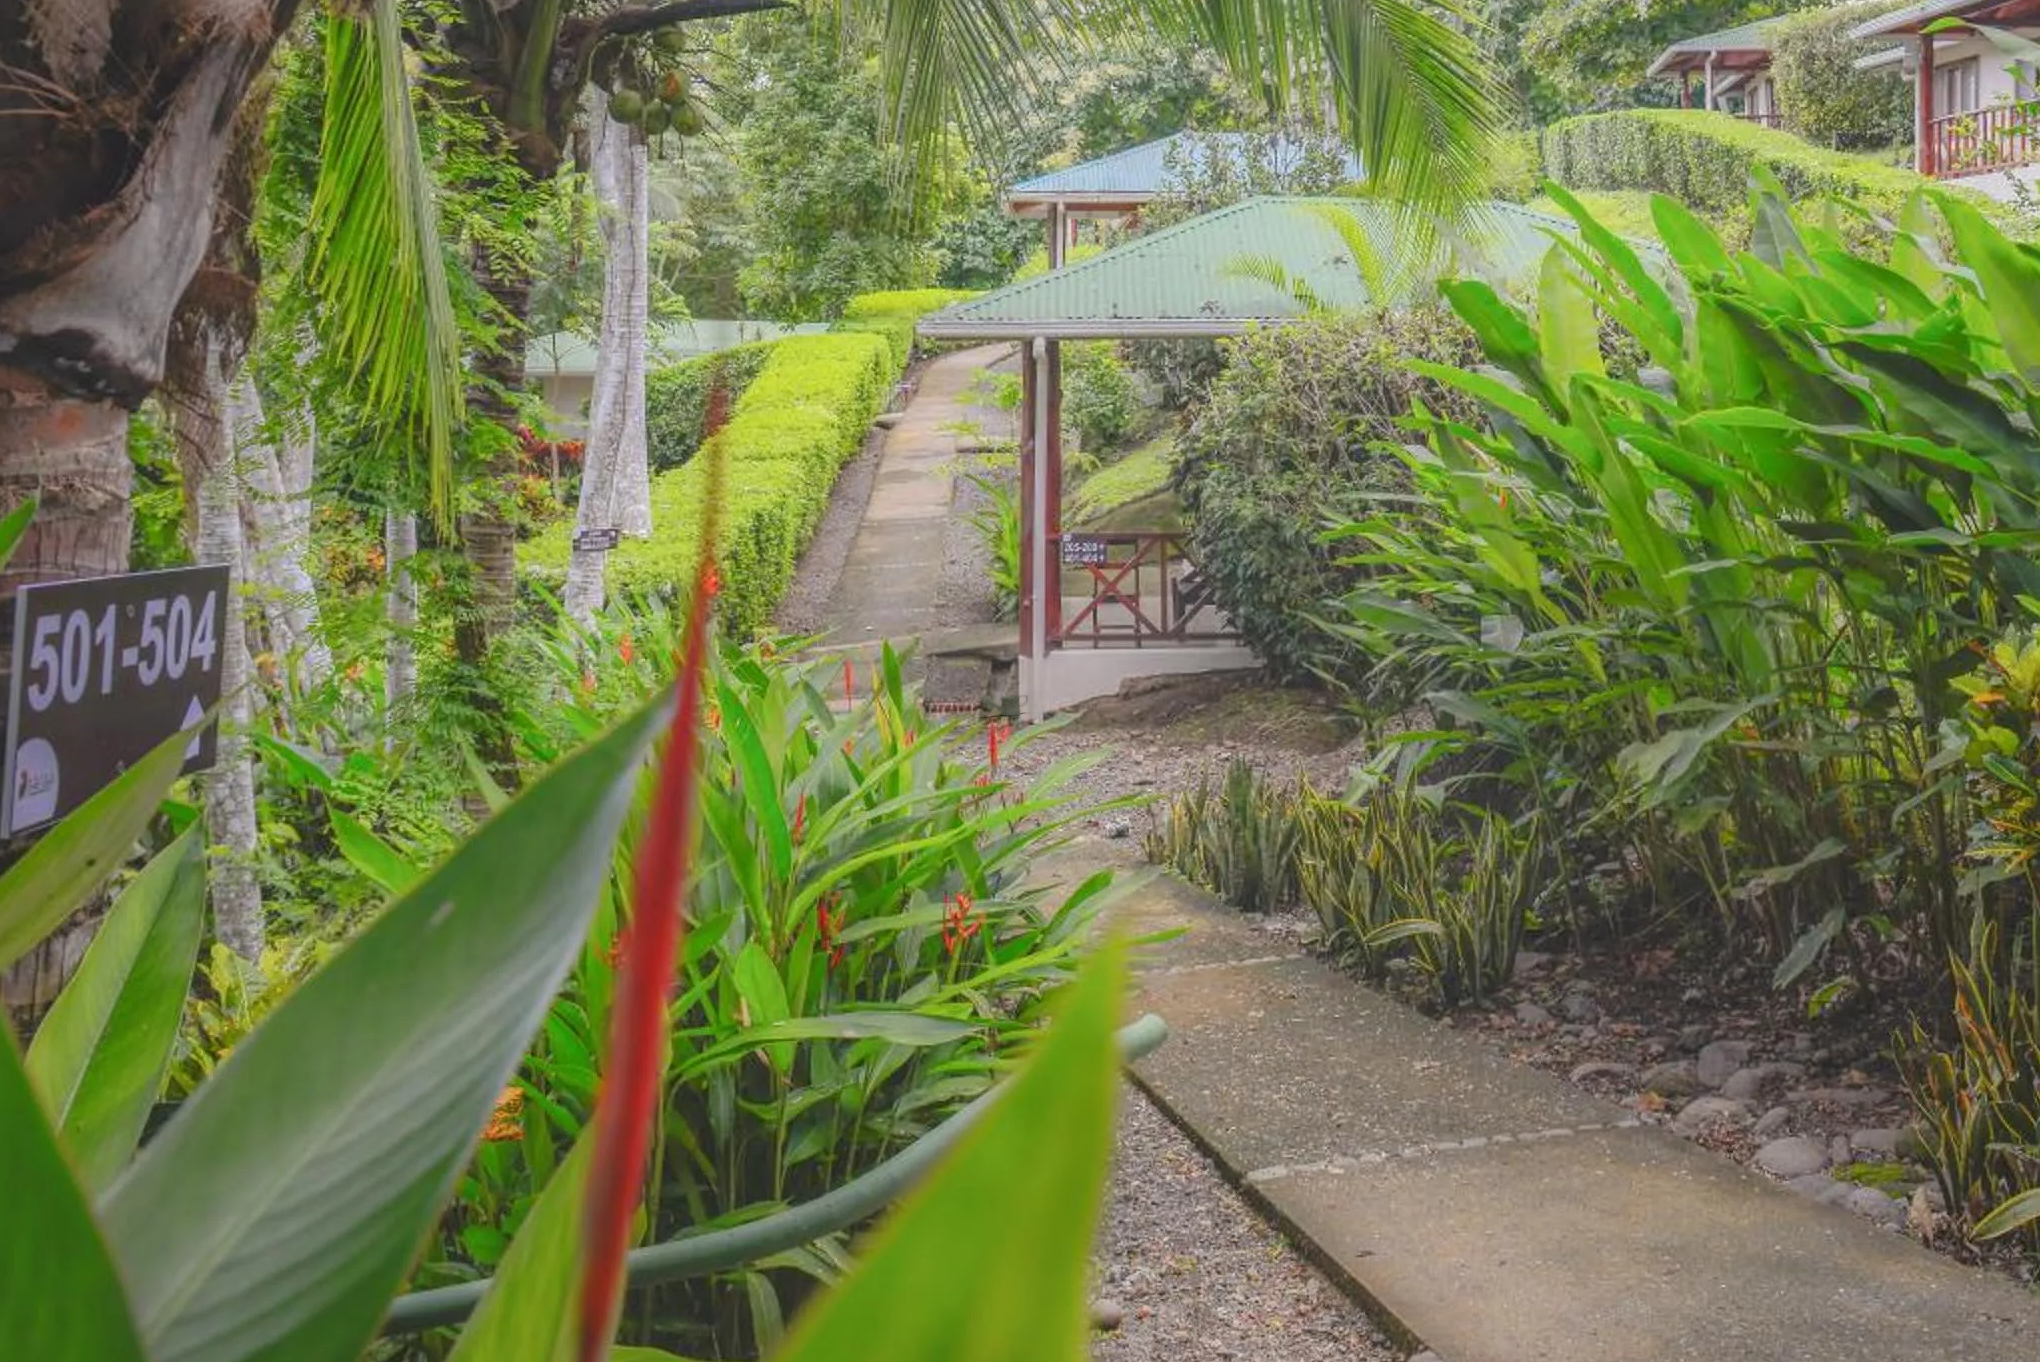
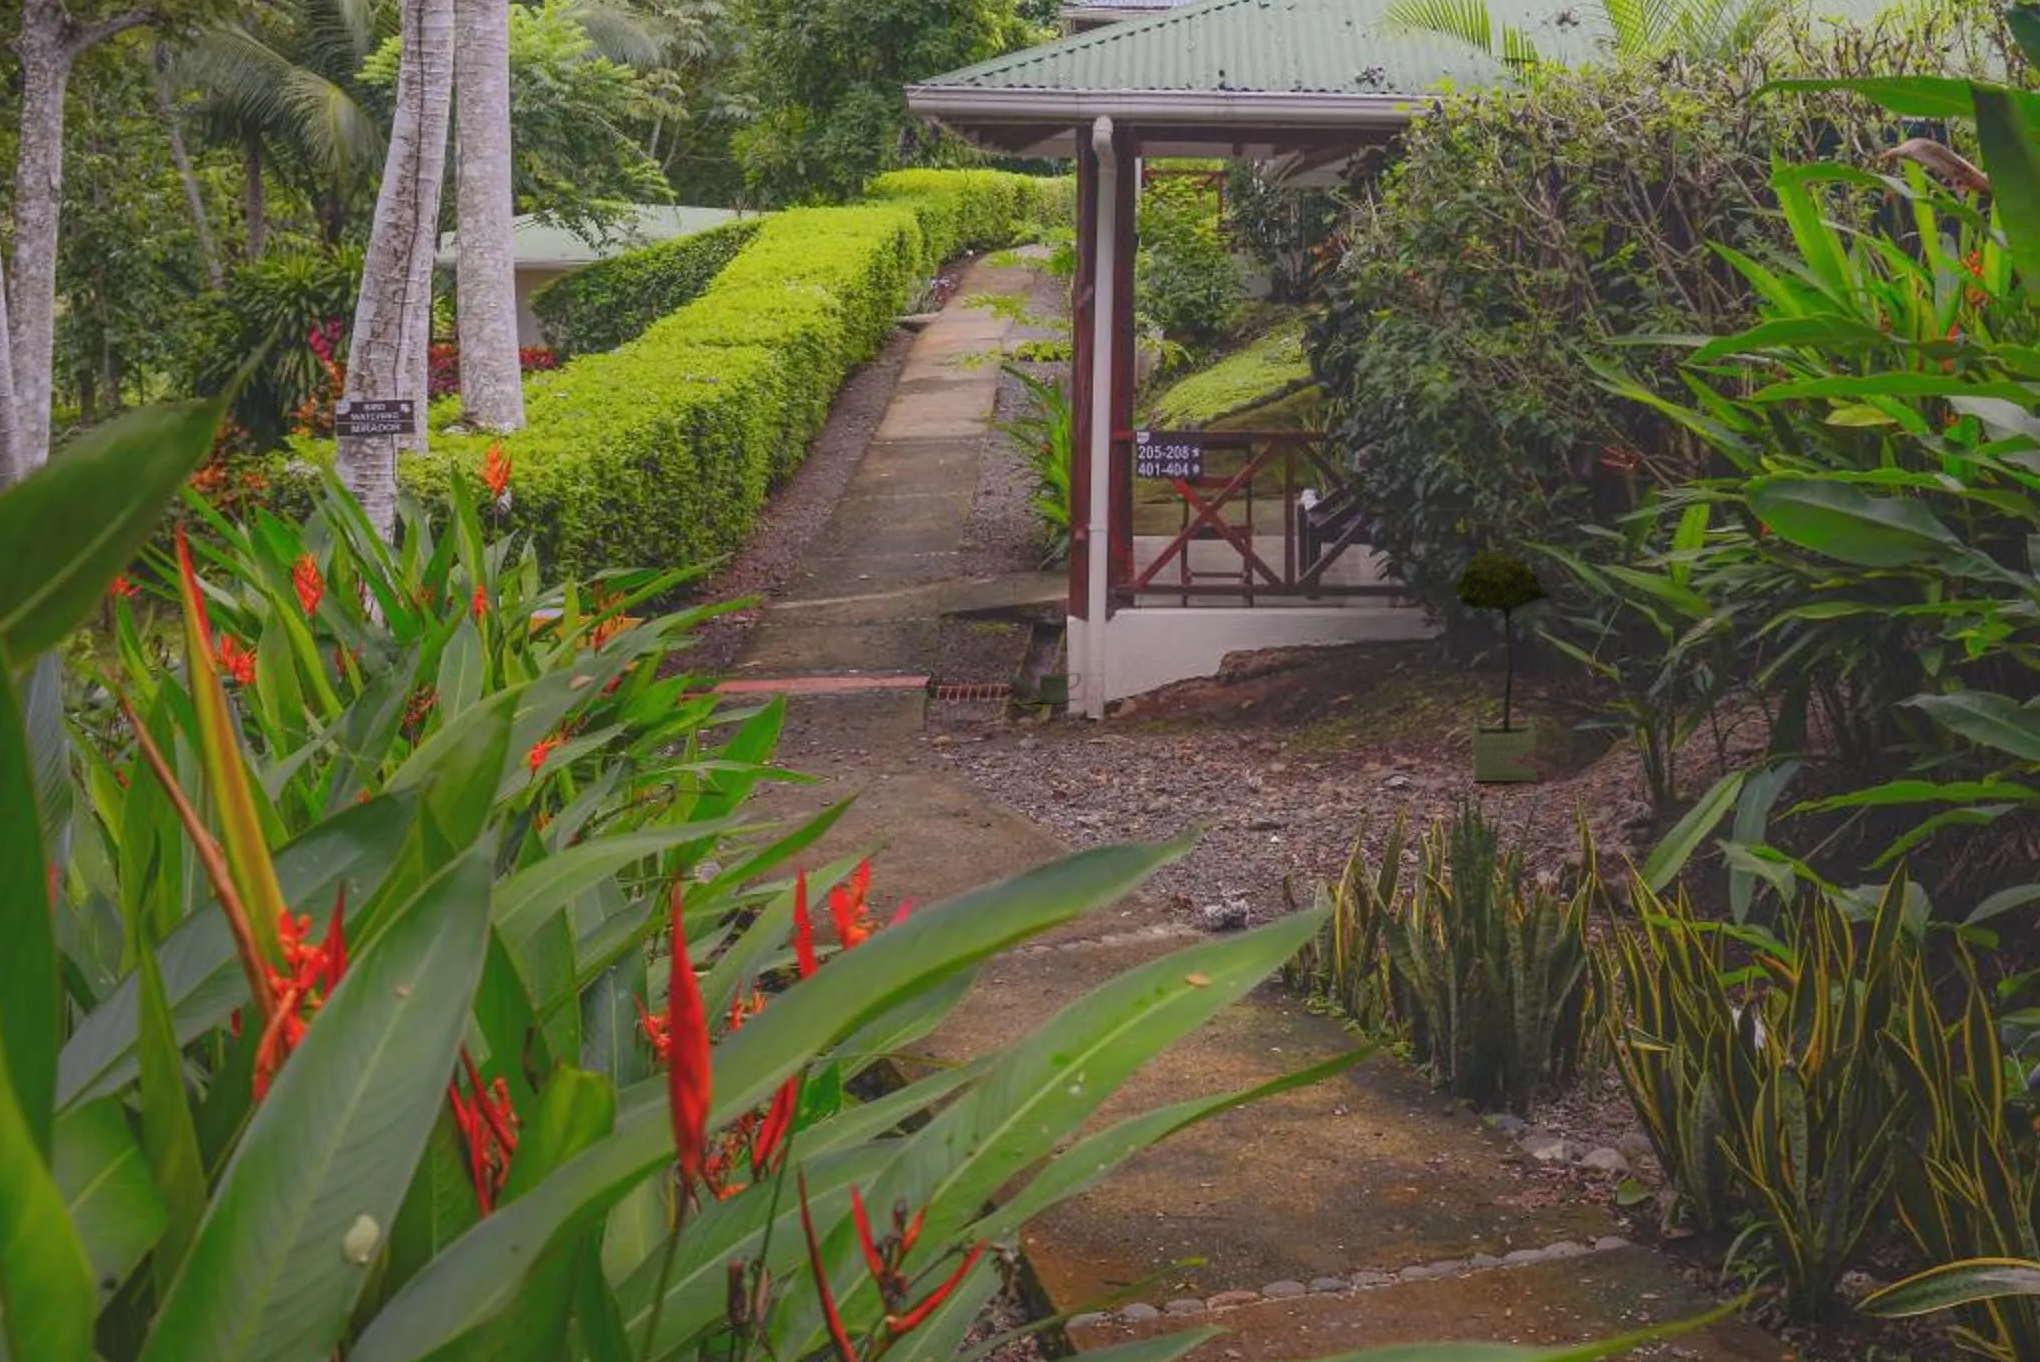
potted tree: none [1258,611,1317,756] -> present [1454,549,1549,781]

